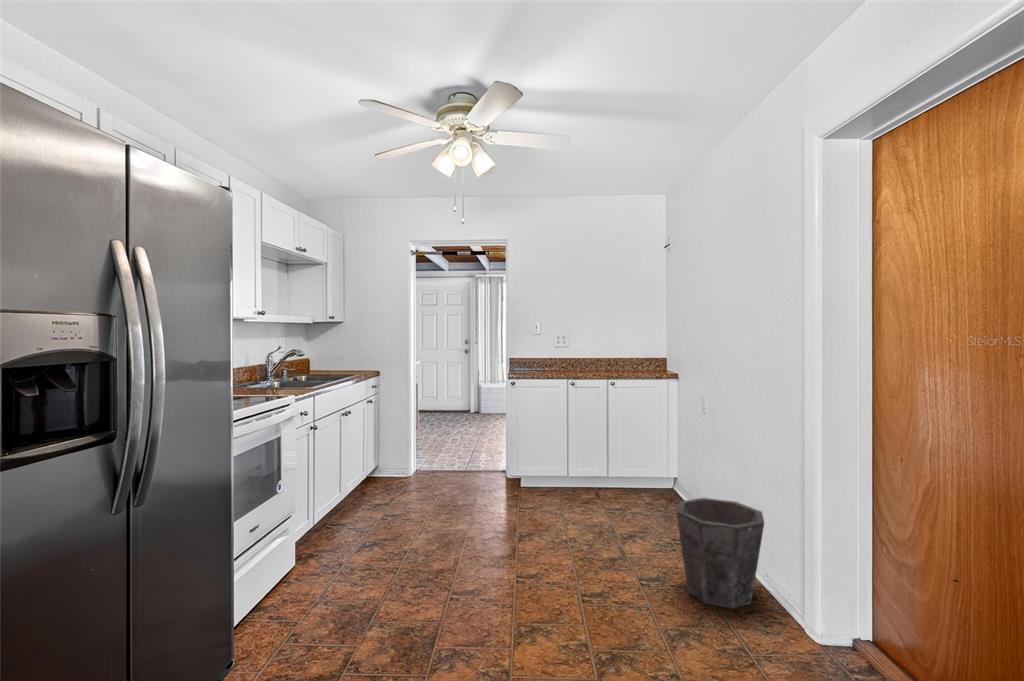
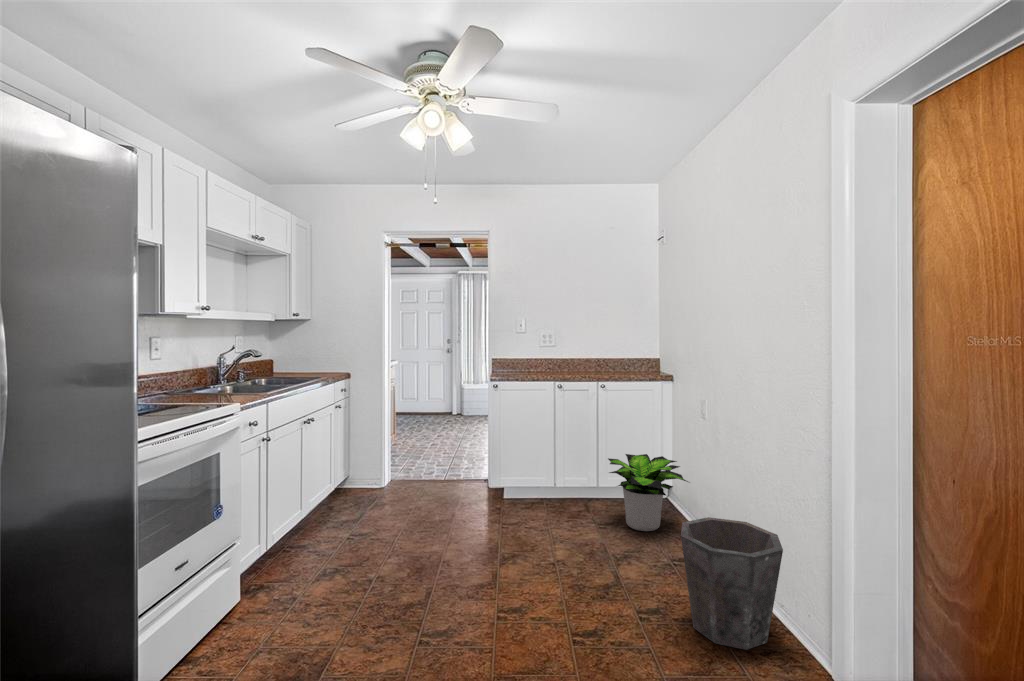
potted plant: none [617,446,694,516] -> present [608,454,688,531]

